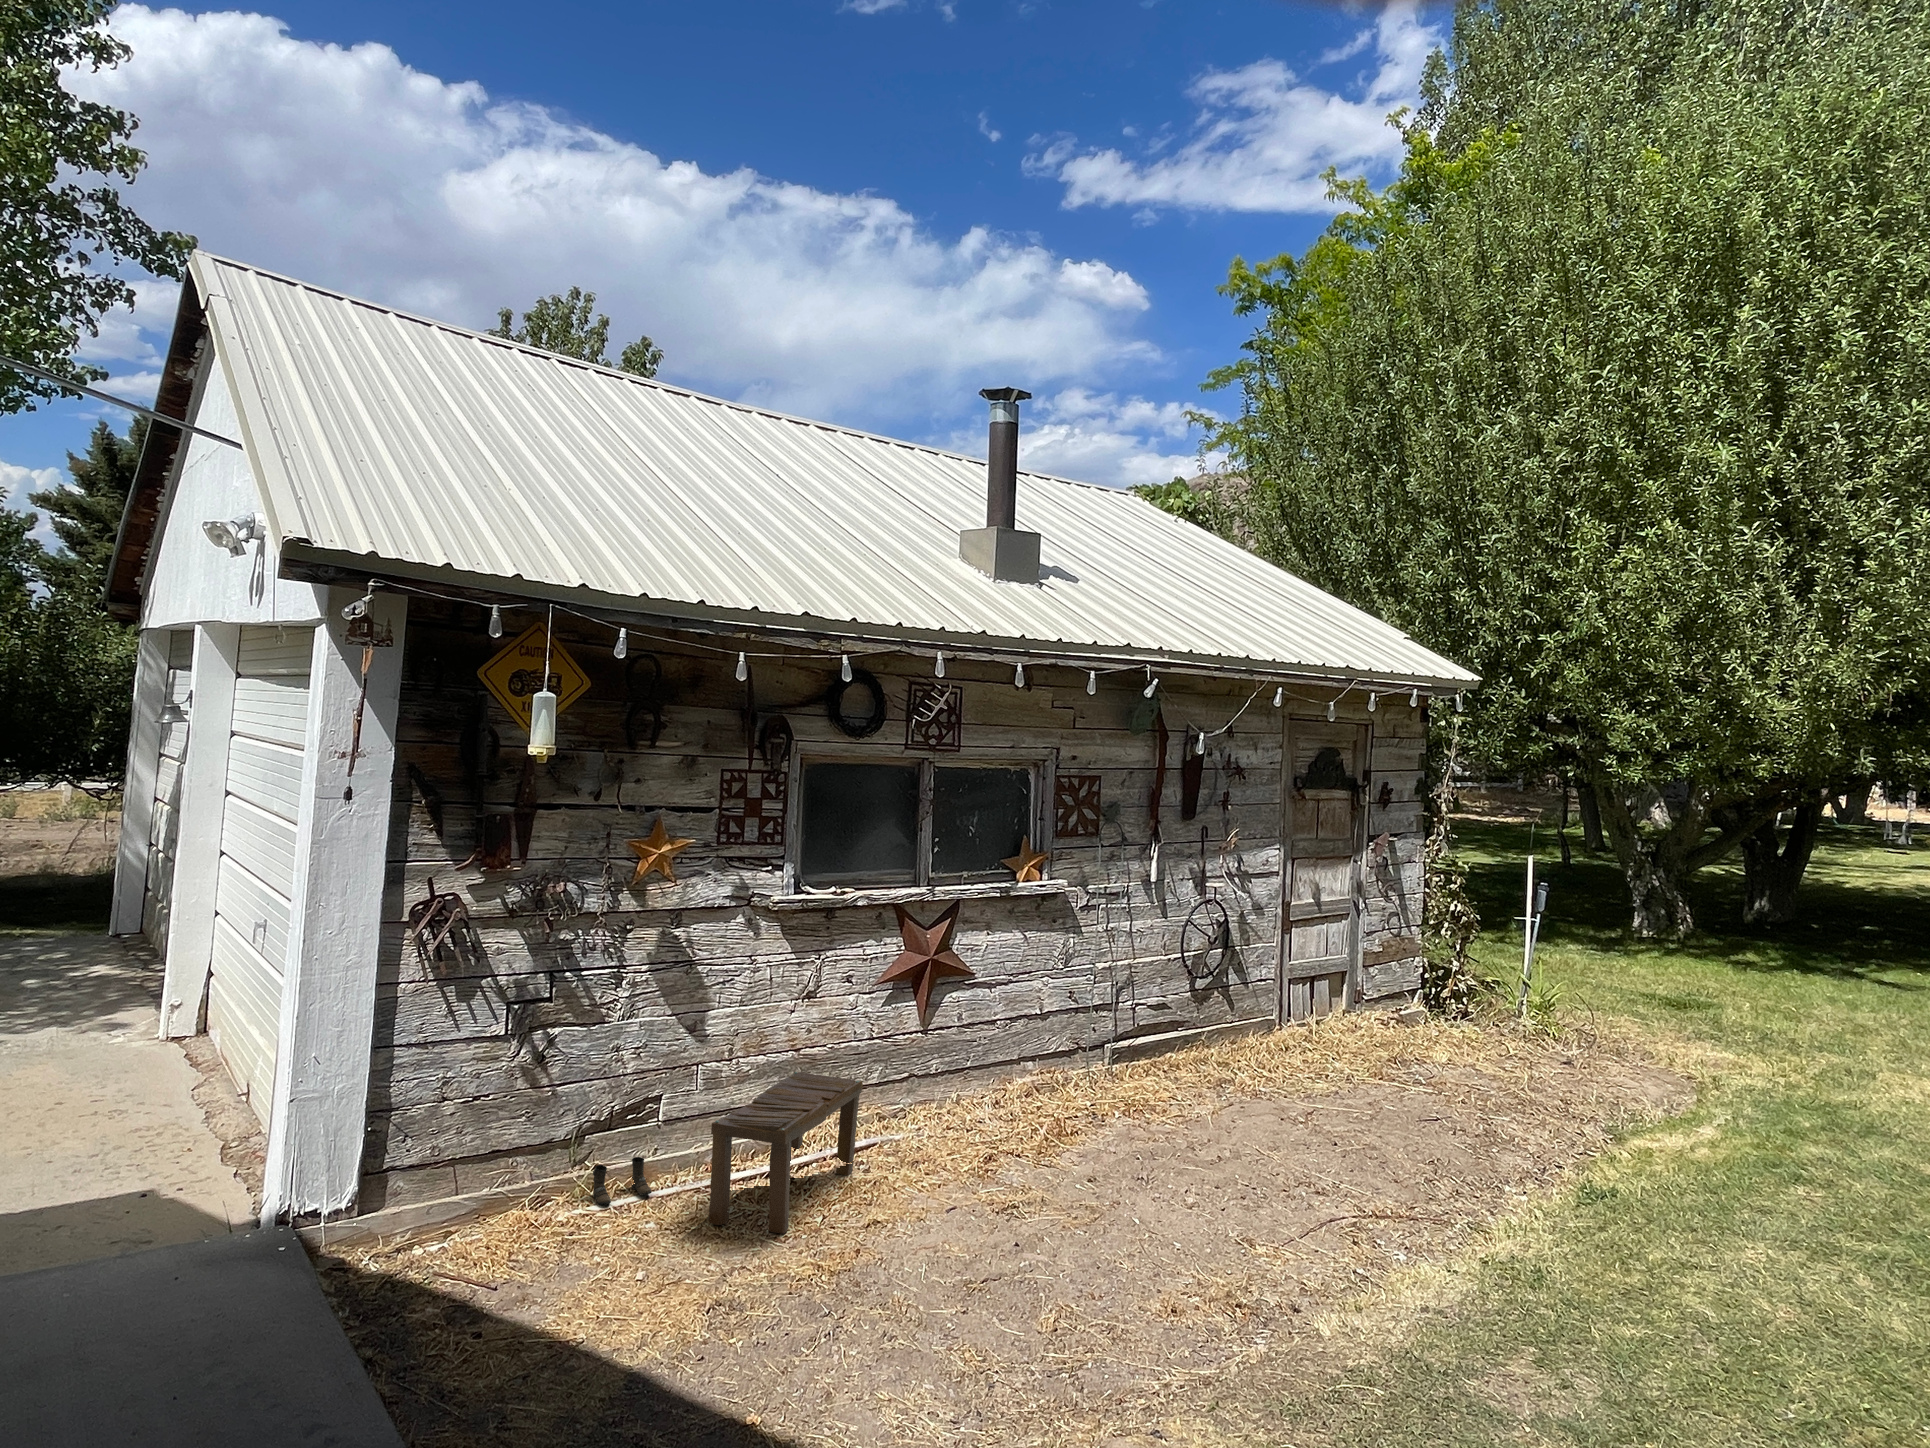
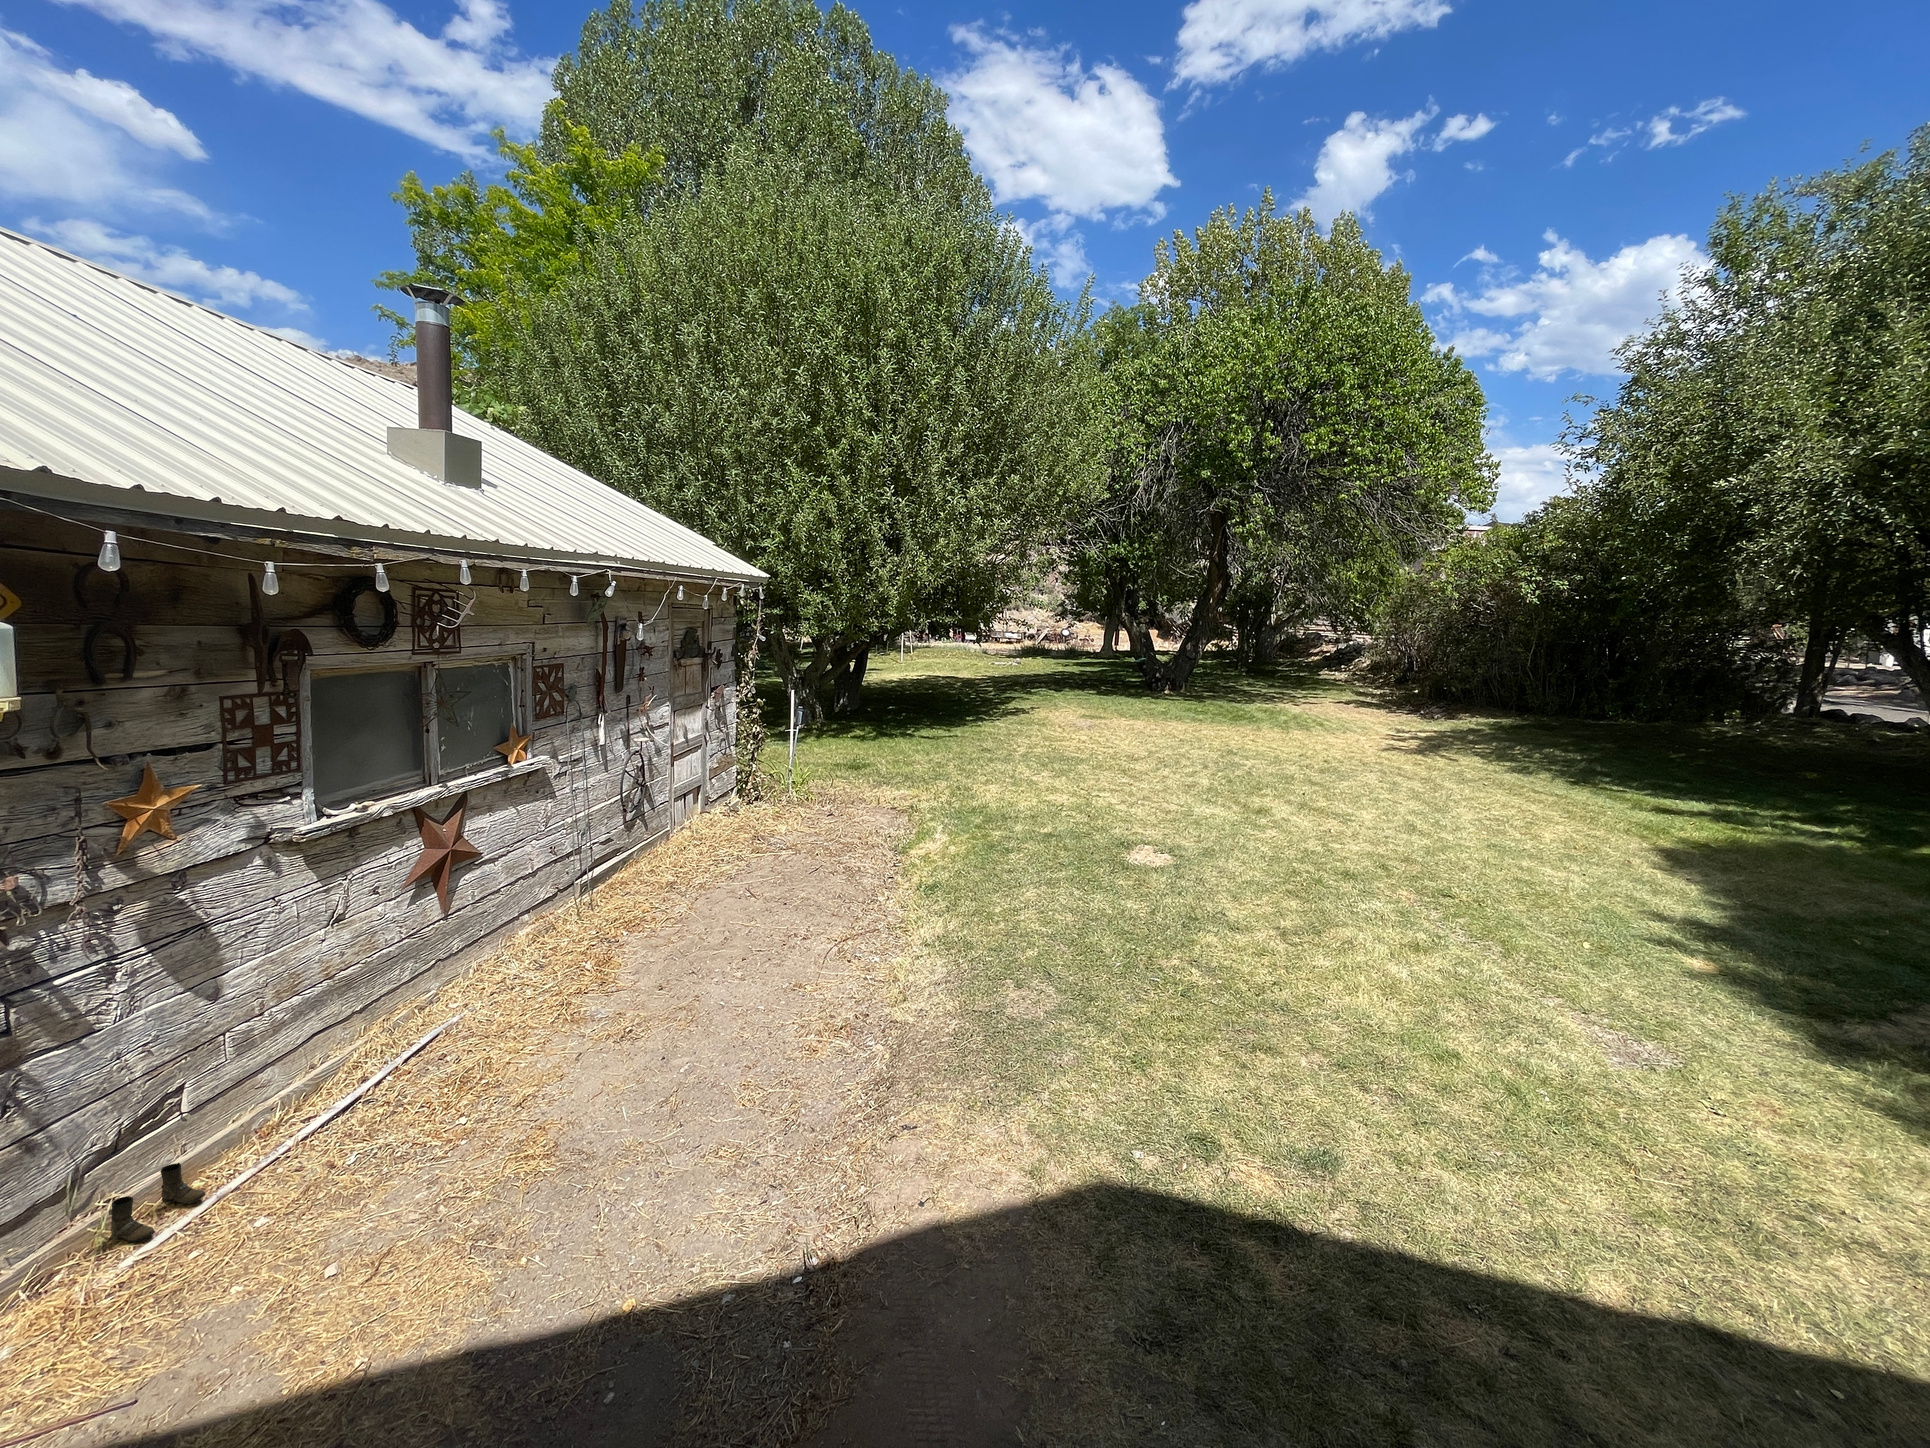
bench: present [709,1072,863,1234] -> none [303,982,433,1186]

